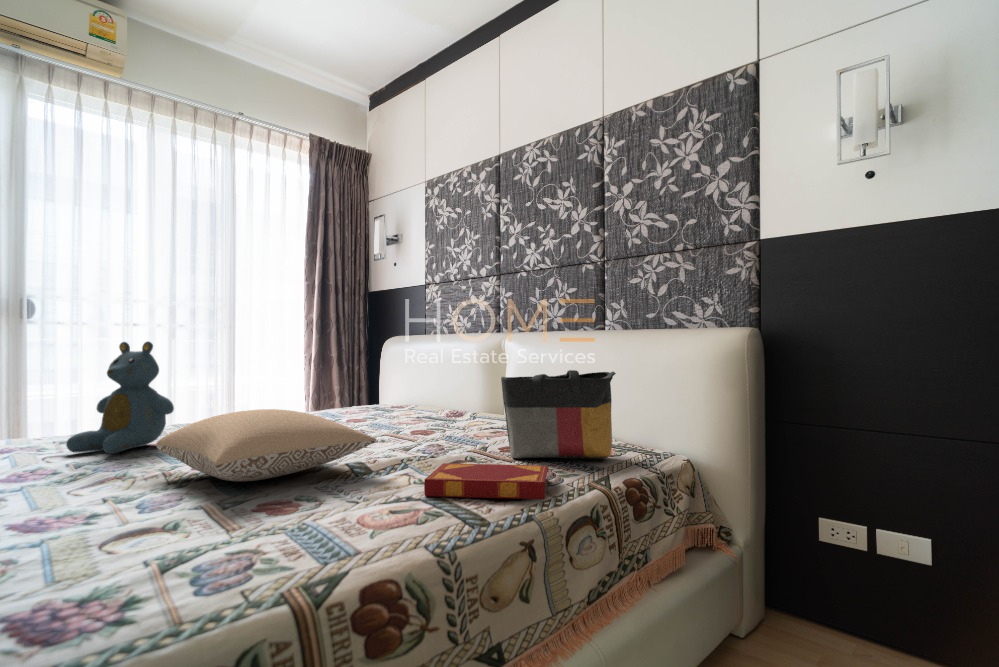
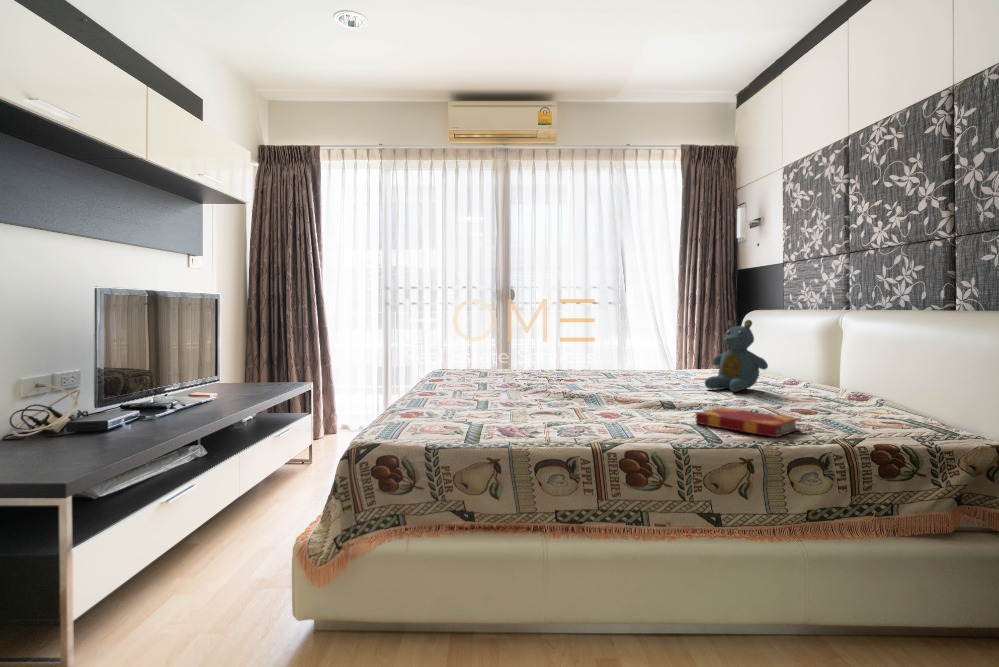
teddy bear: present [66,342,174,454] -> present [705,320,768,392]
tote bag: present [501,370,616,459] -> none [786,347,894,424]
pillow: present [156,409,377,481] -> none [561,362,678,401]

